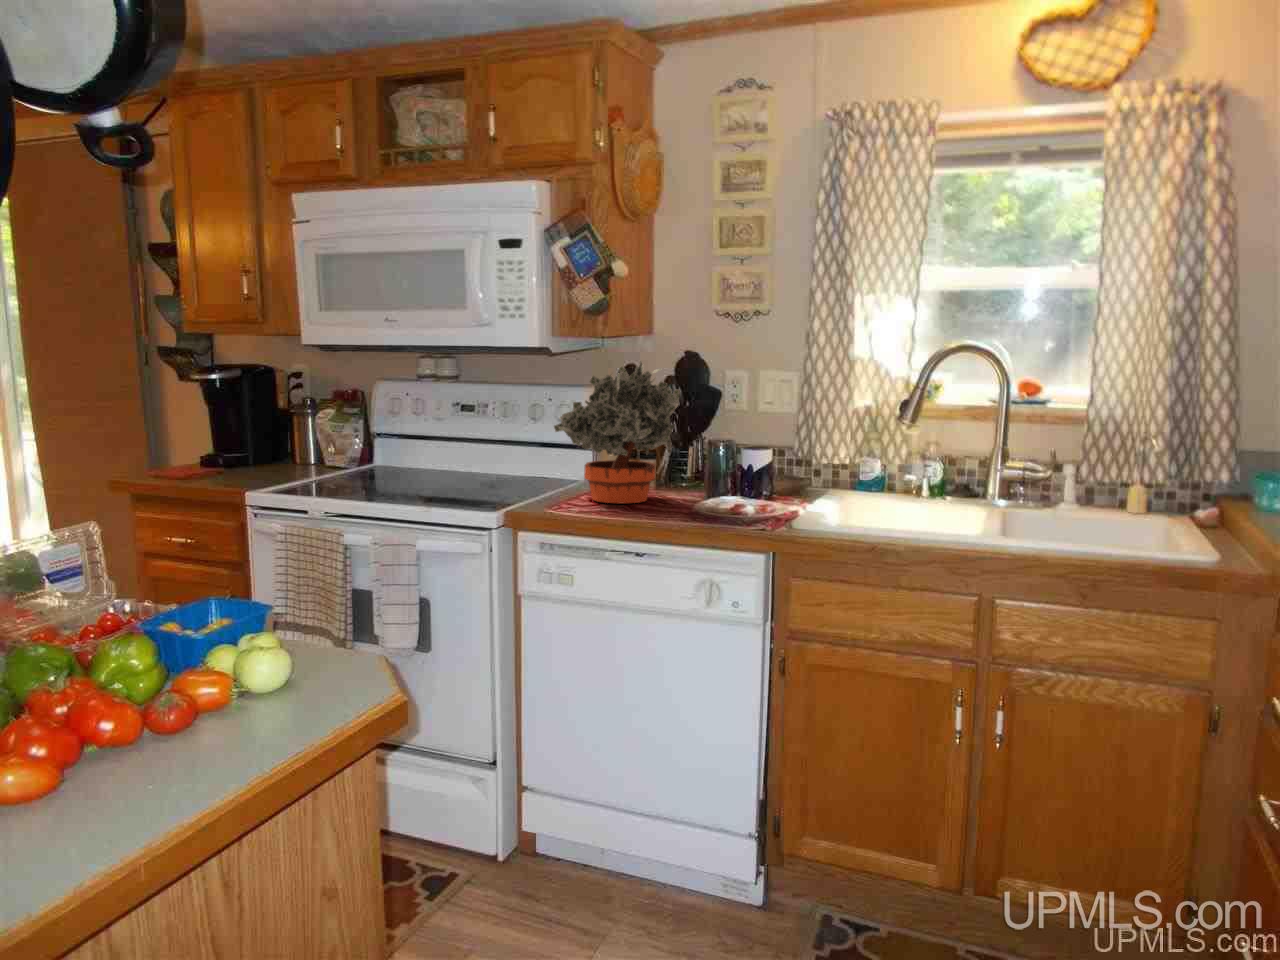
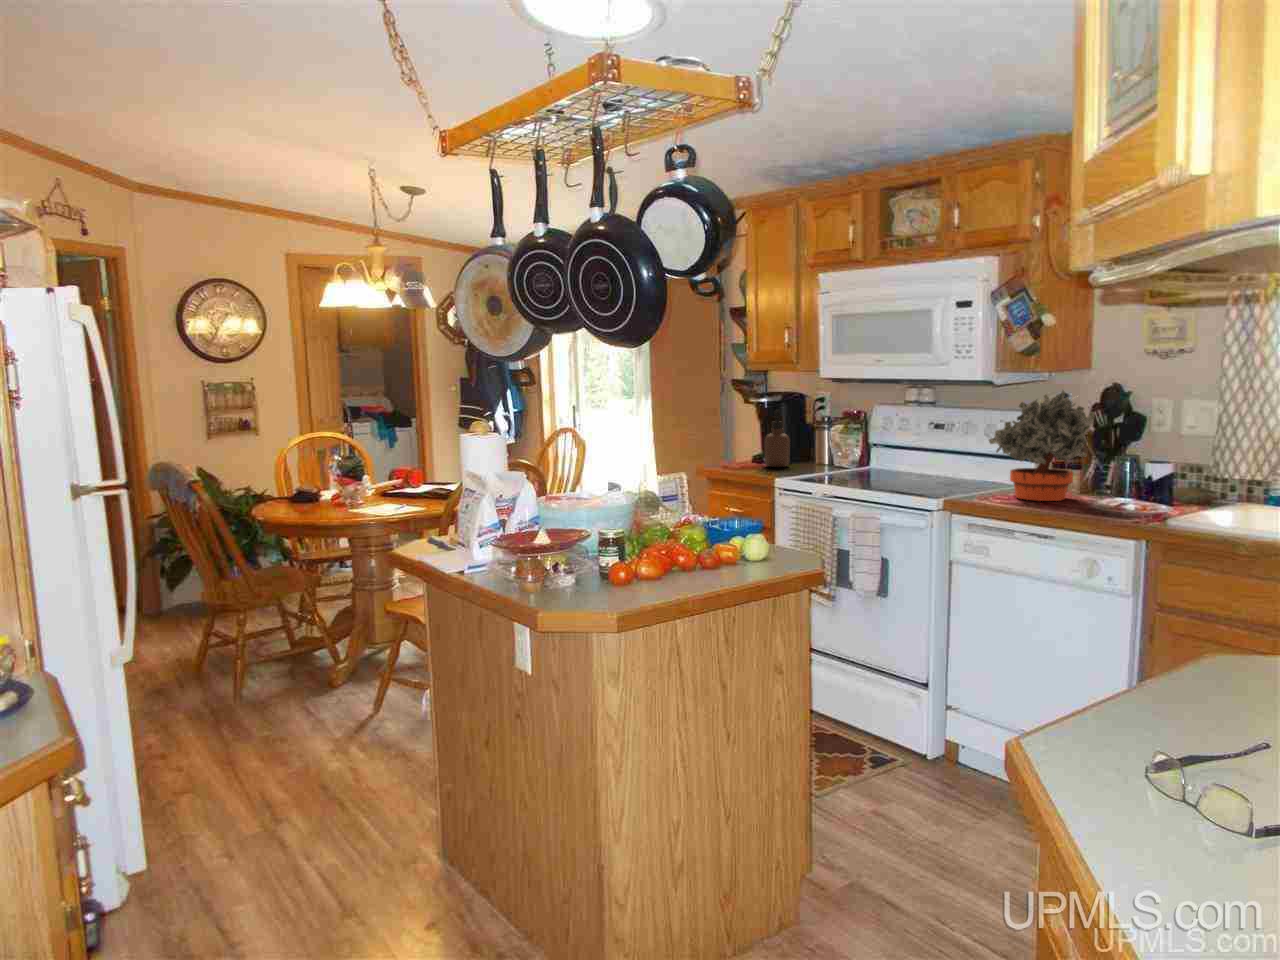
soap dispenser: none [218,389,259,470] -> present [765,410,790,467]

